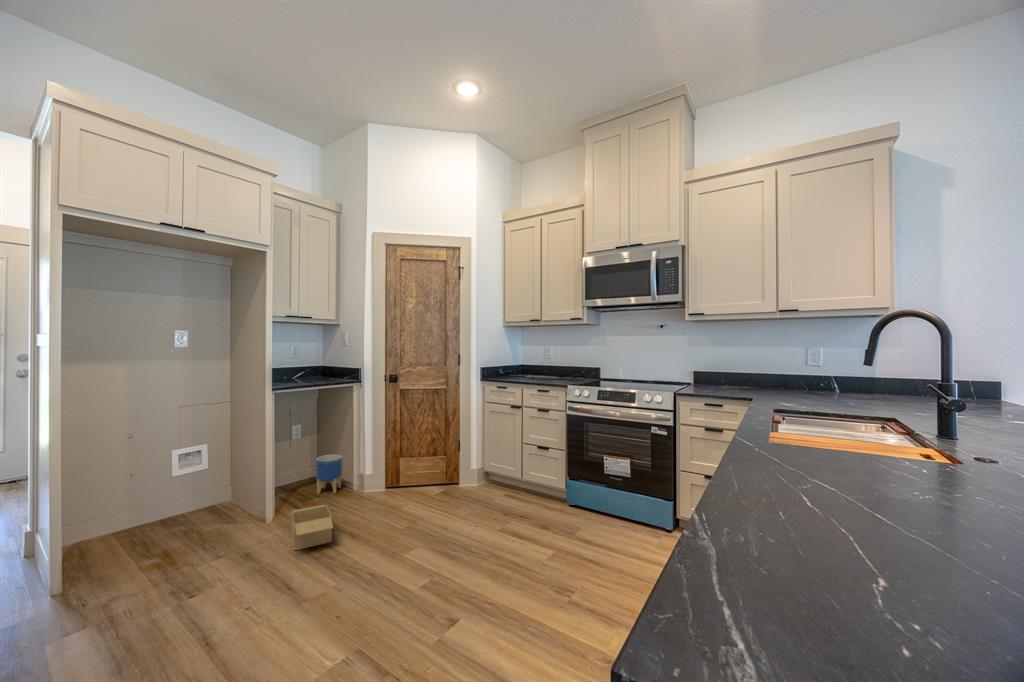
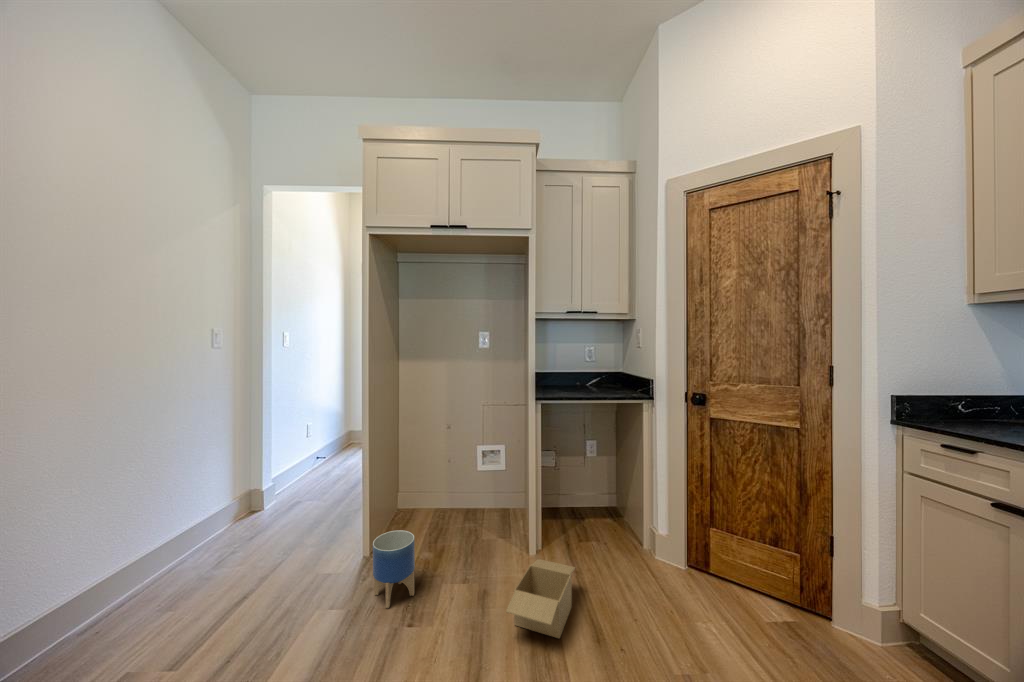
planter: present [316,455,342,494] -> present [373,530,415,608]

